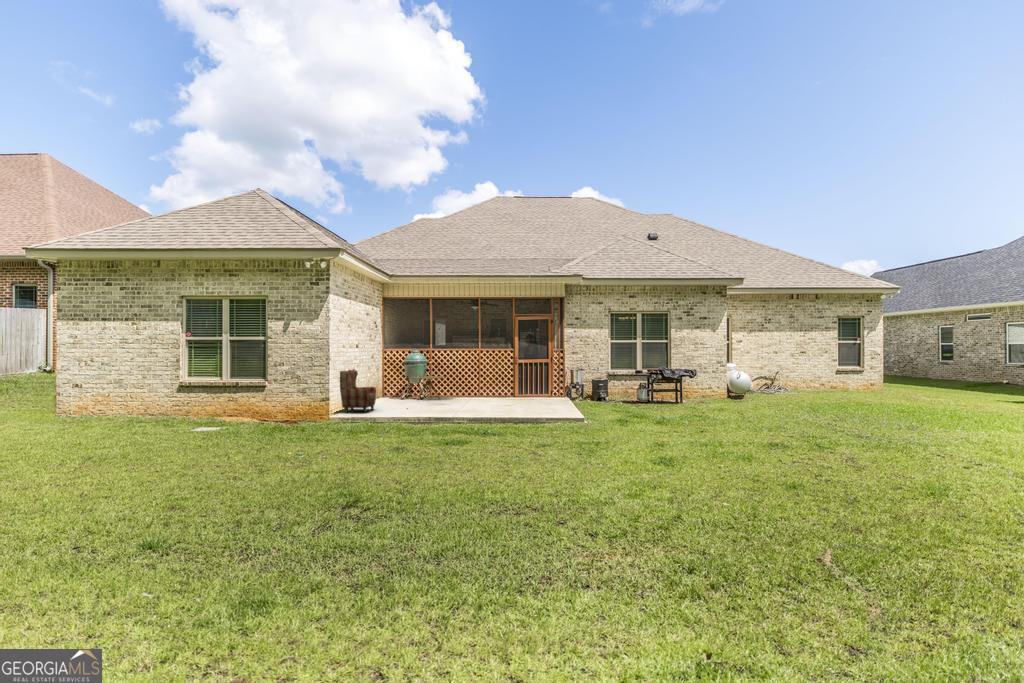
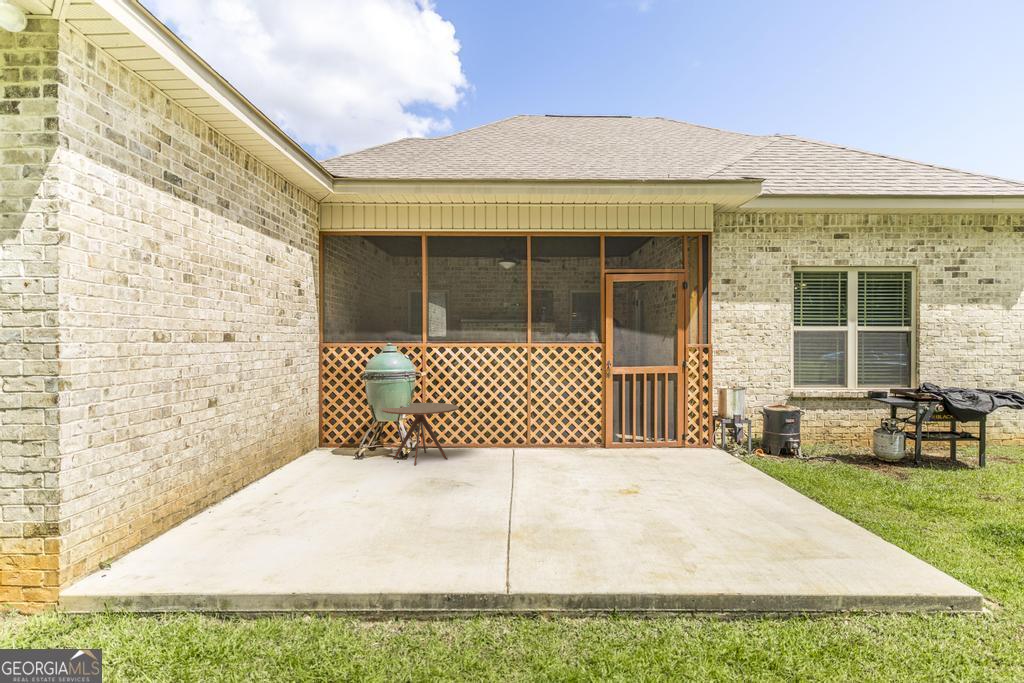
armchair: present [340,370,376,413] -> none [112,407,267,564]

